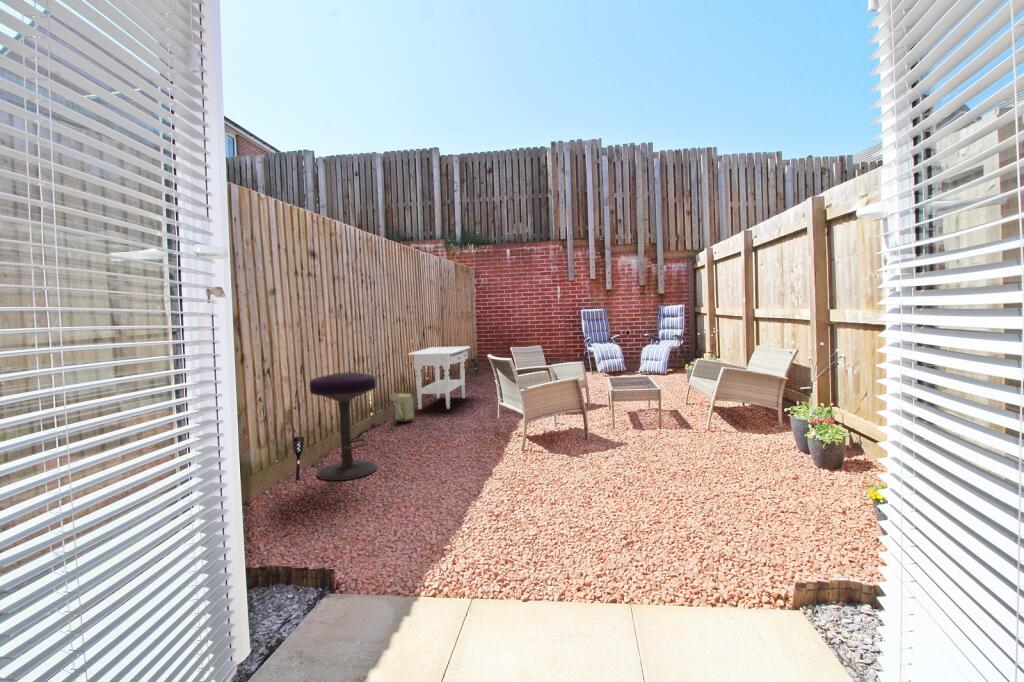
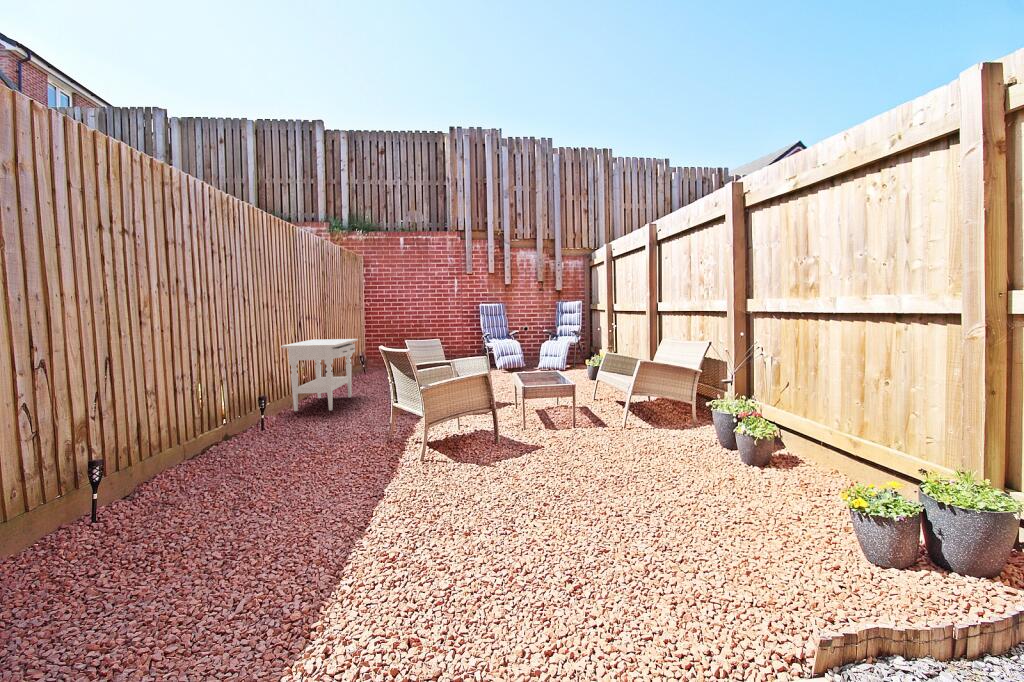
stool: present [310,372,378,480] -> none [120,366,227,516]
watering can: present [390,393,414,422] -> none [254,384,286,428]

